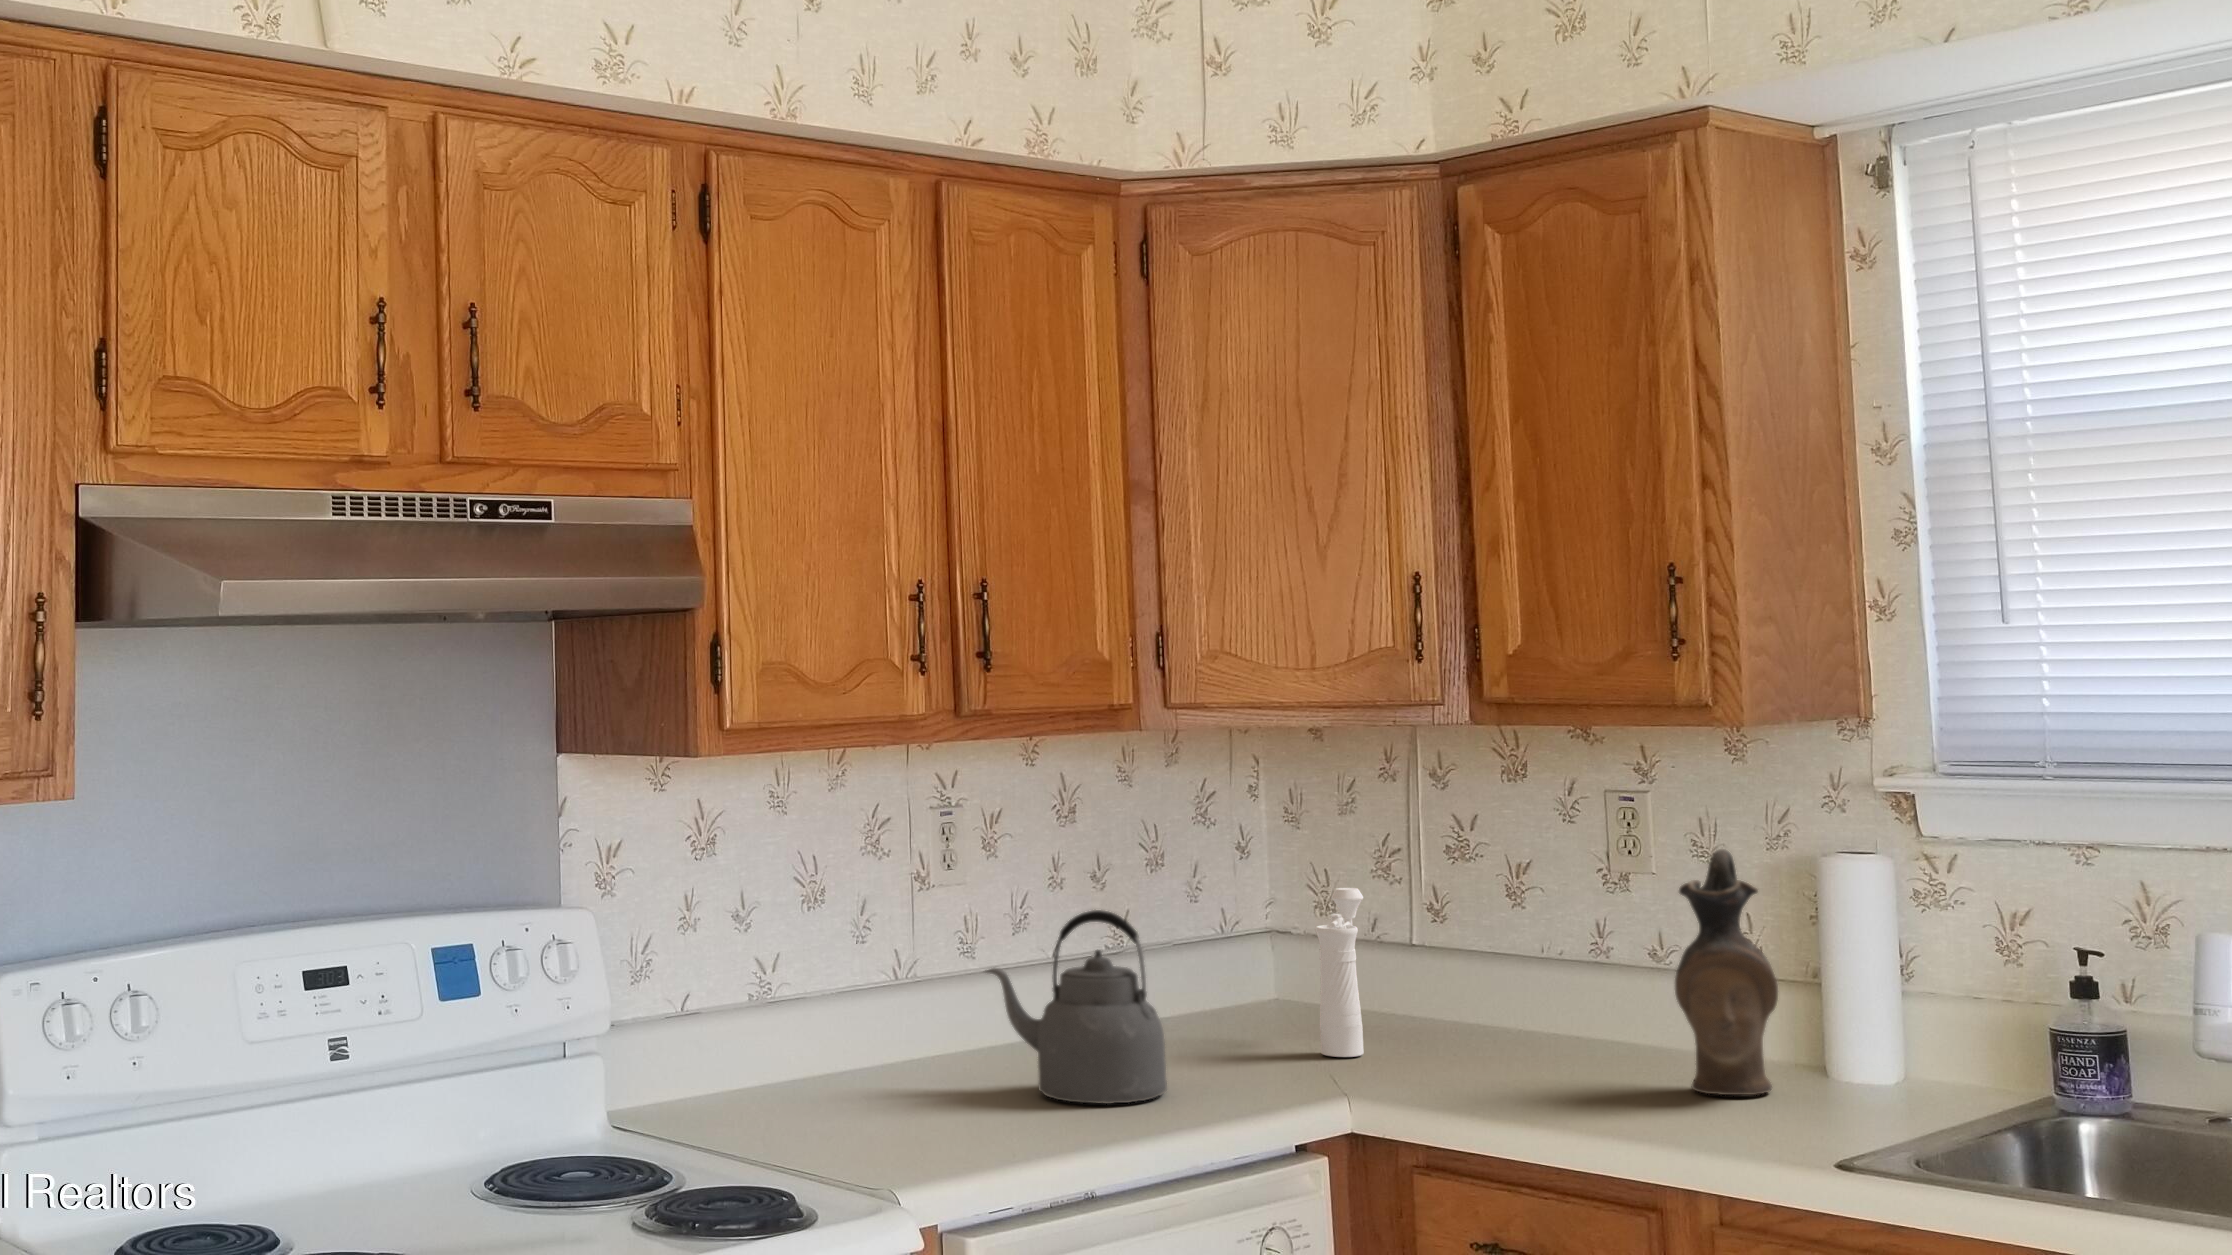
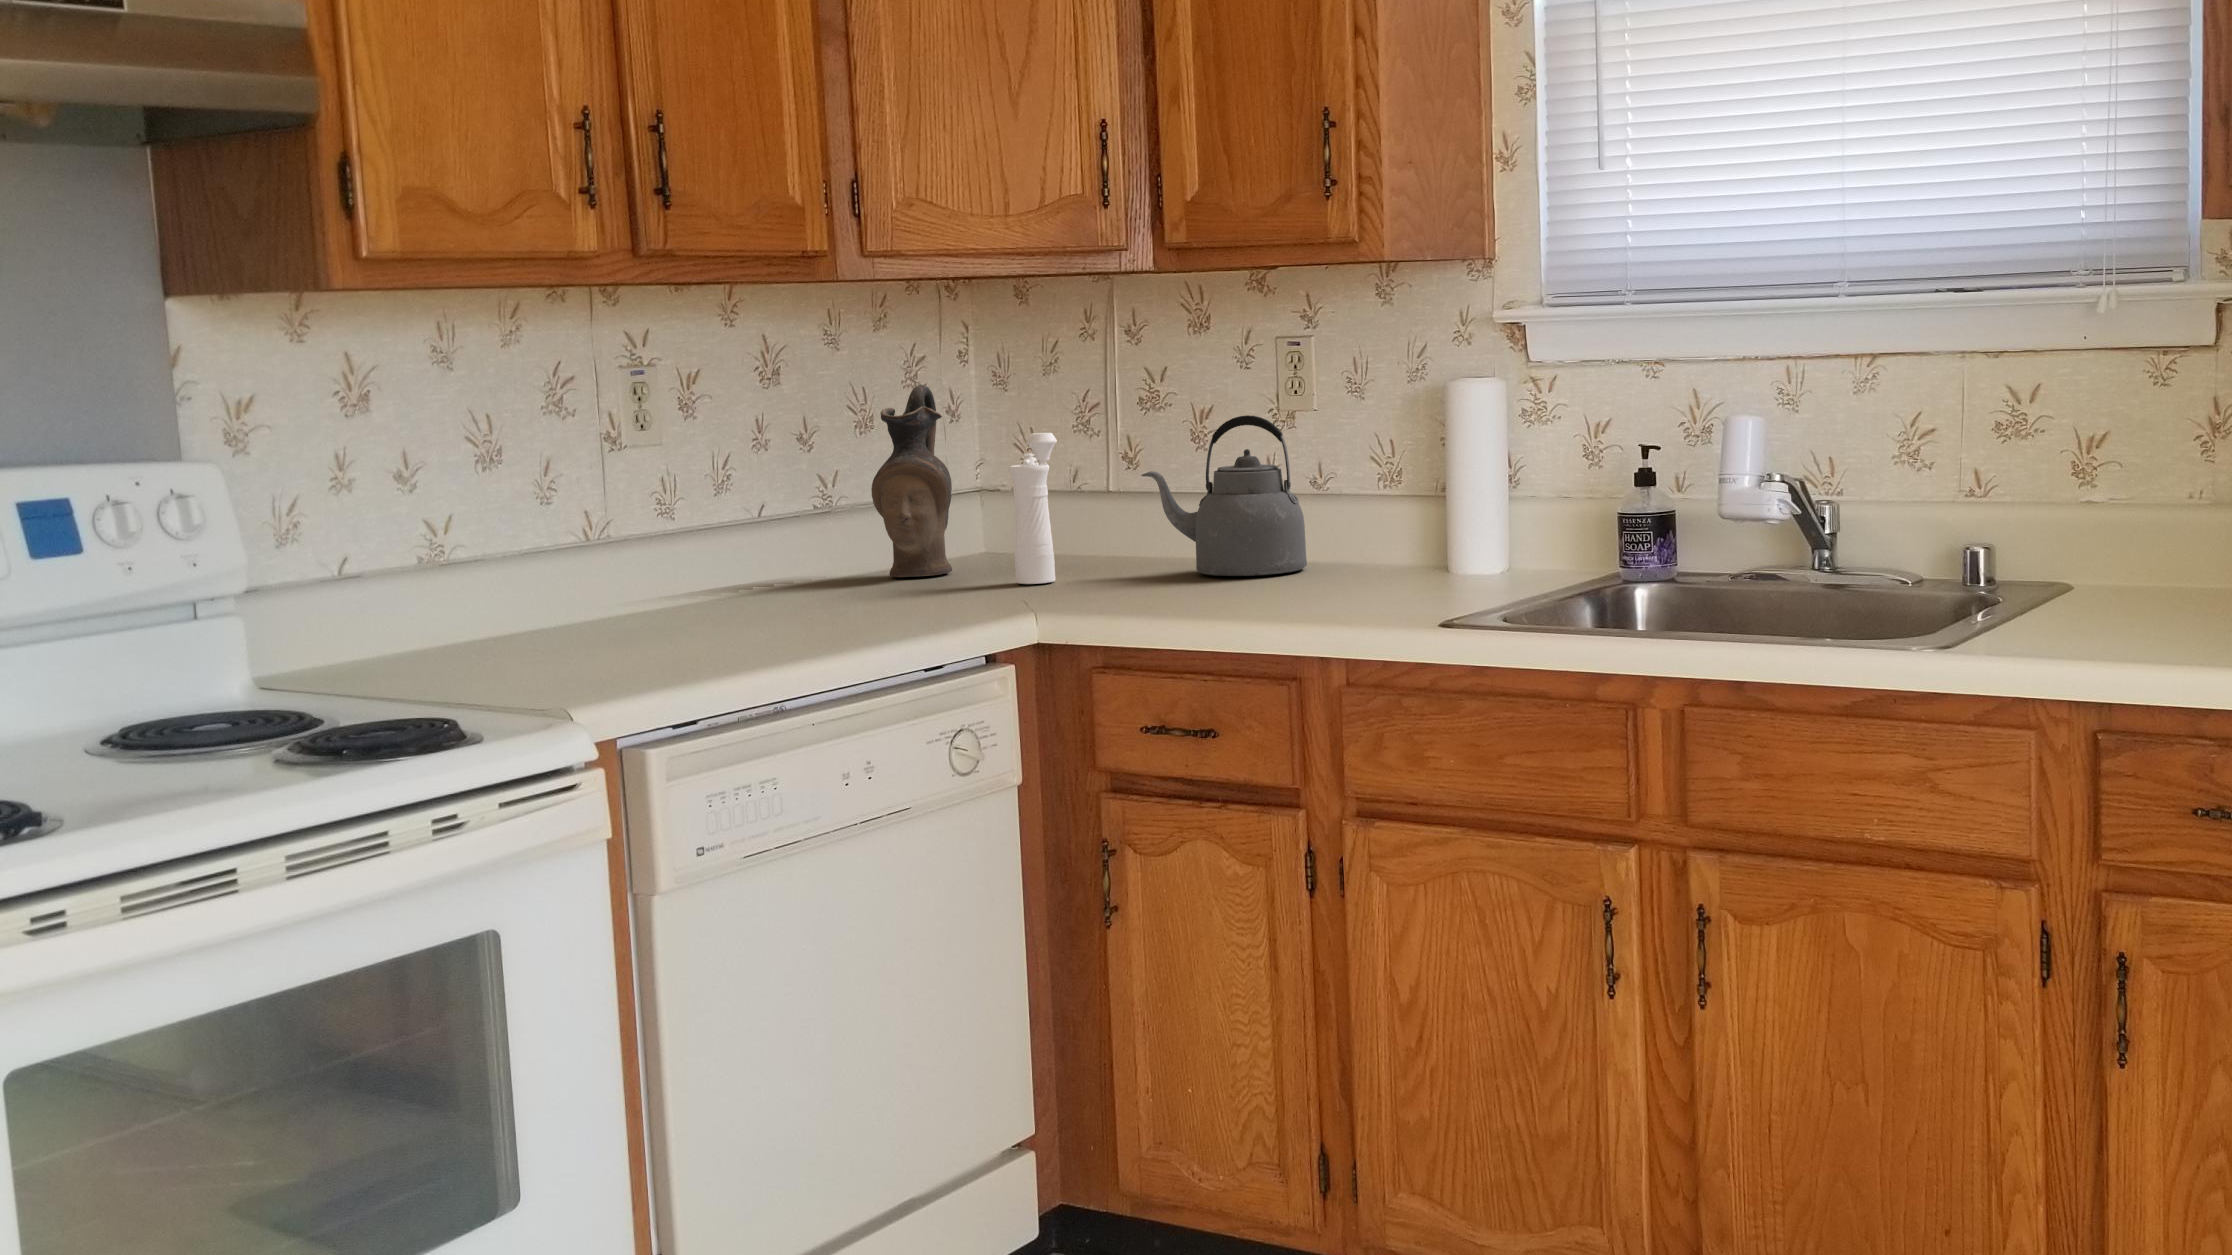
ceramic pitcher: present [1675,849,1778,1095] -> present [871,385,952,577]
kettle: present [986,910,1167,1104] -> present [1141,415,1307,576]

